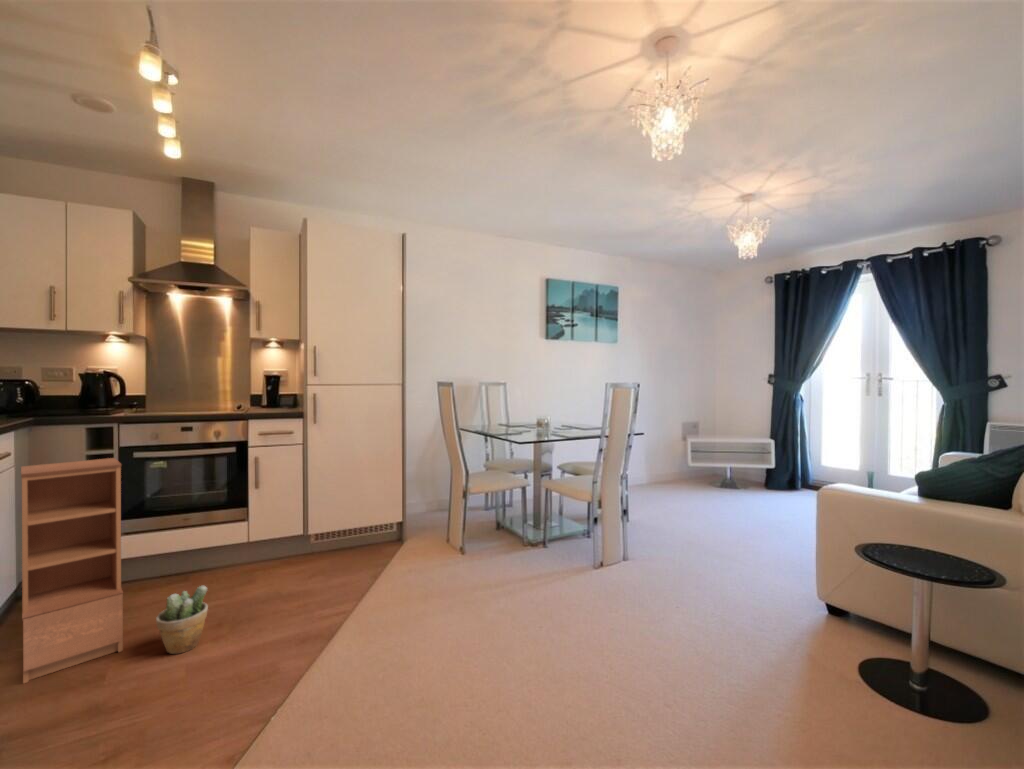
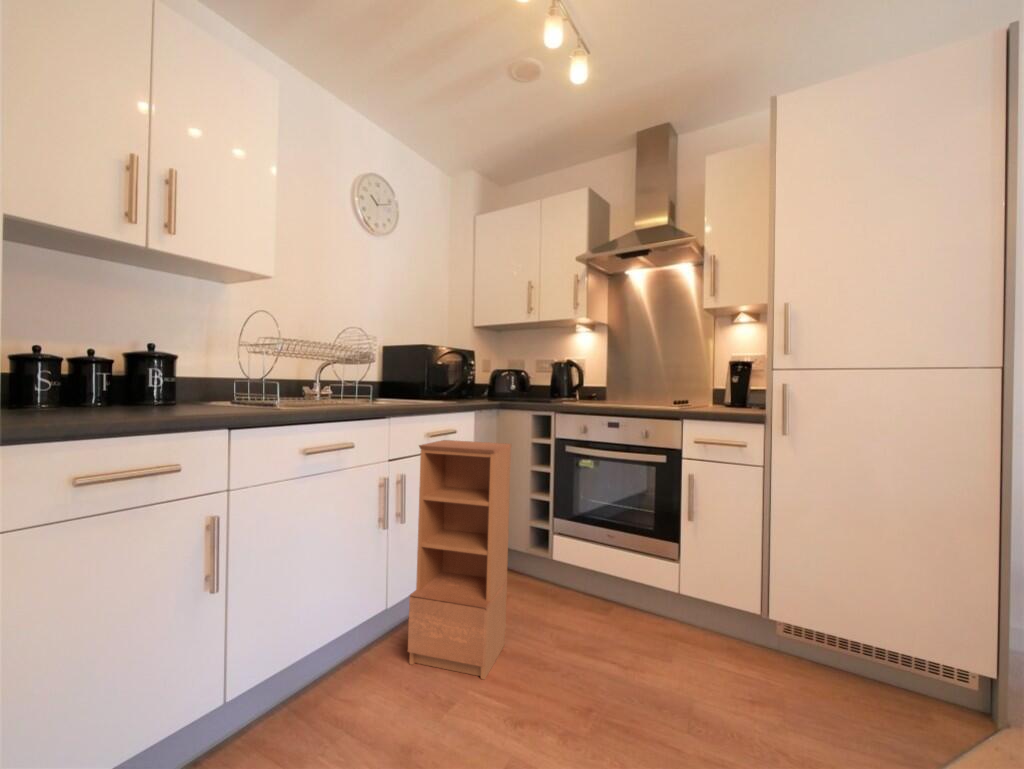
potted plant: present [156,586,208,654] -> none [496,637,555,731]

